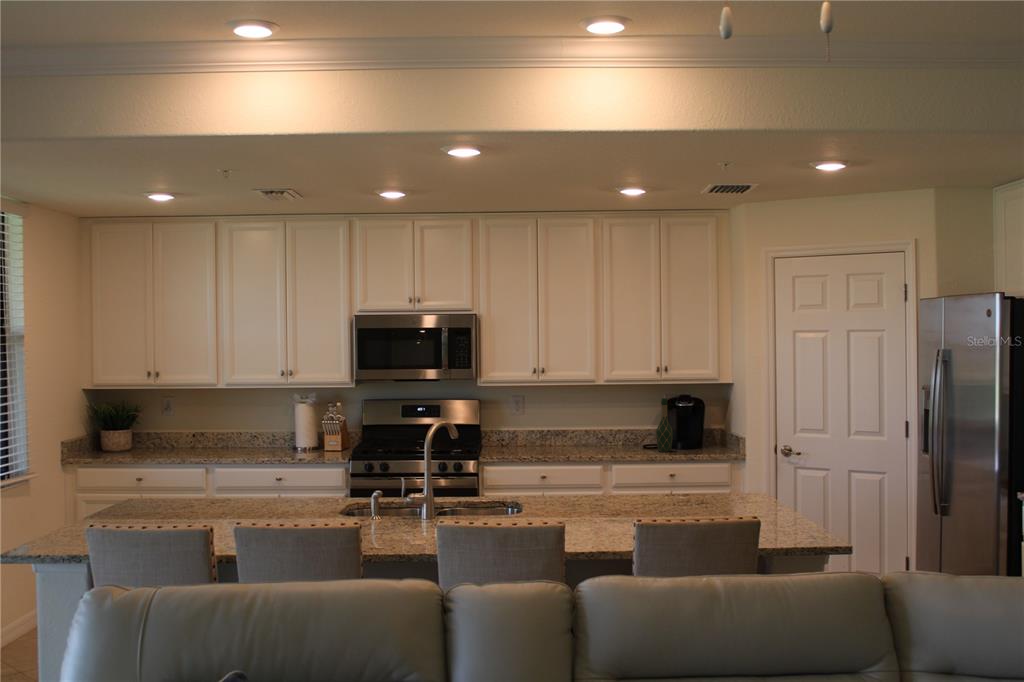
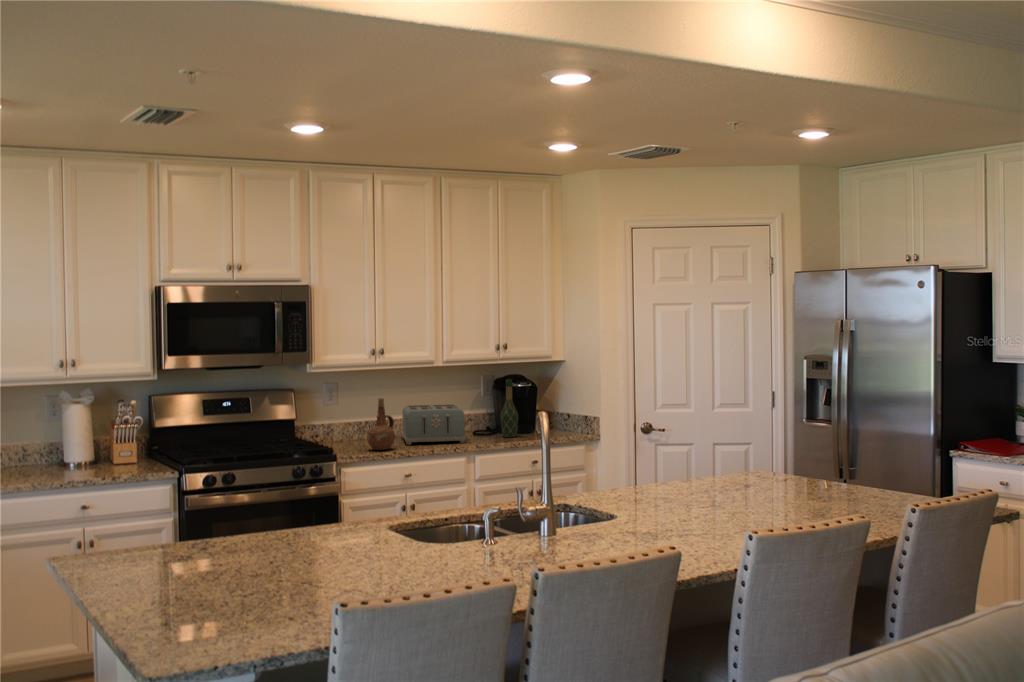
ceramic pitcher: none [523,410,549,455] -> present [367,398,395,450]
toaster: none [563,418,629,454] -> present [402,404,466,445]

